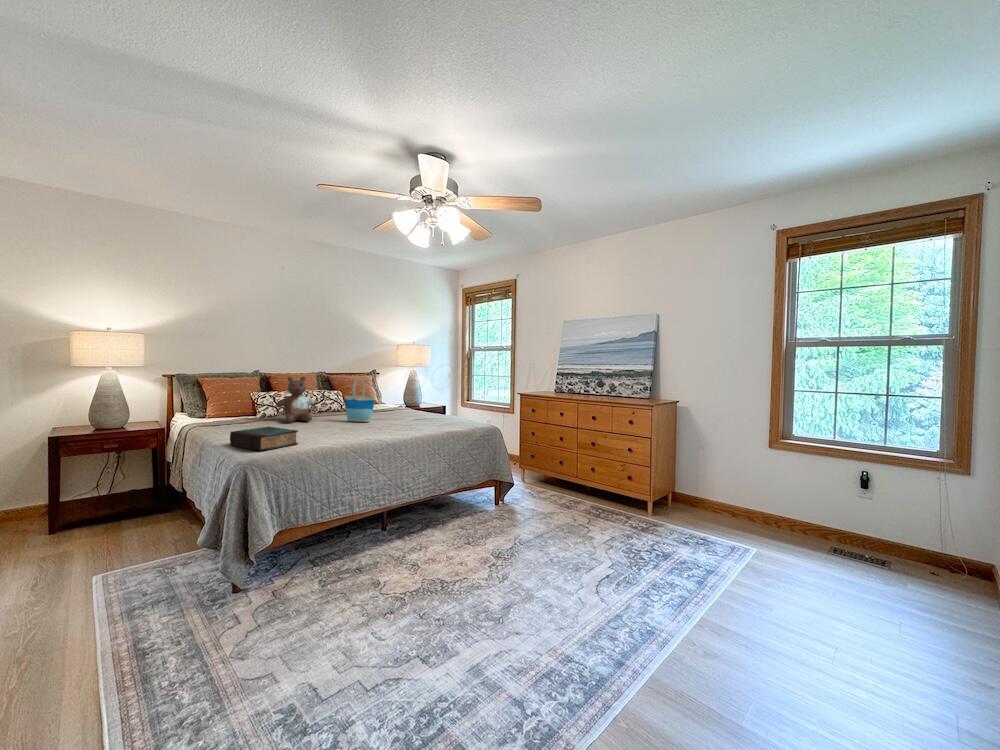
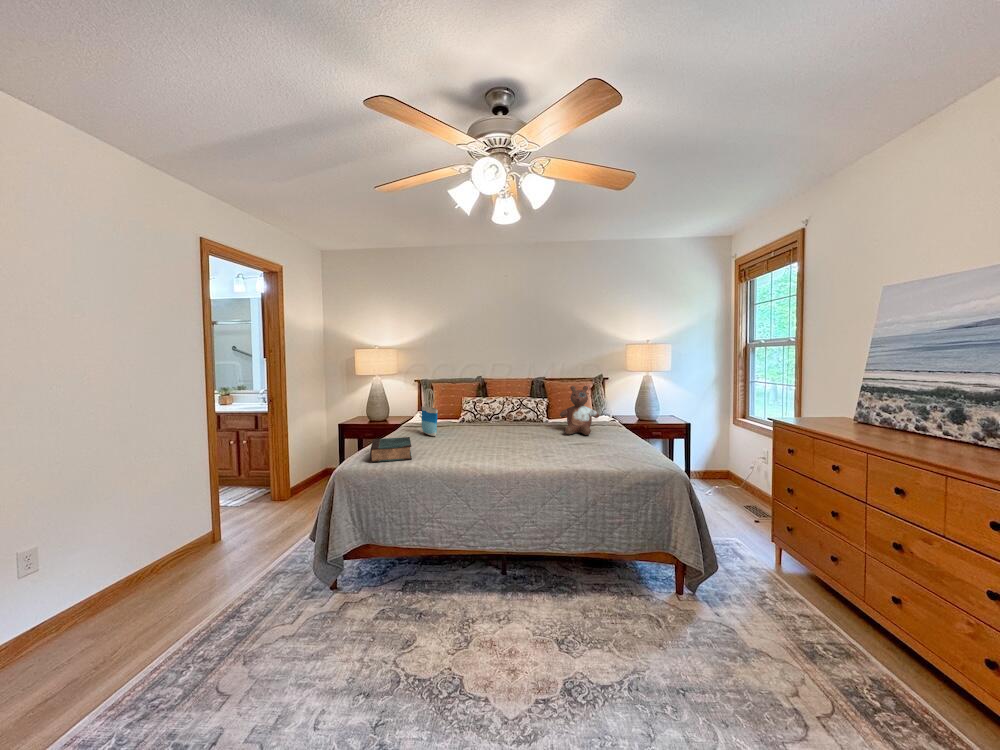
stuffed bear: present [276,377,316,423] -> present [560,386,599,435]
tote bag: present [345,378,375,422] -> present [422,389,438,436]

